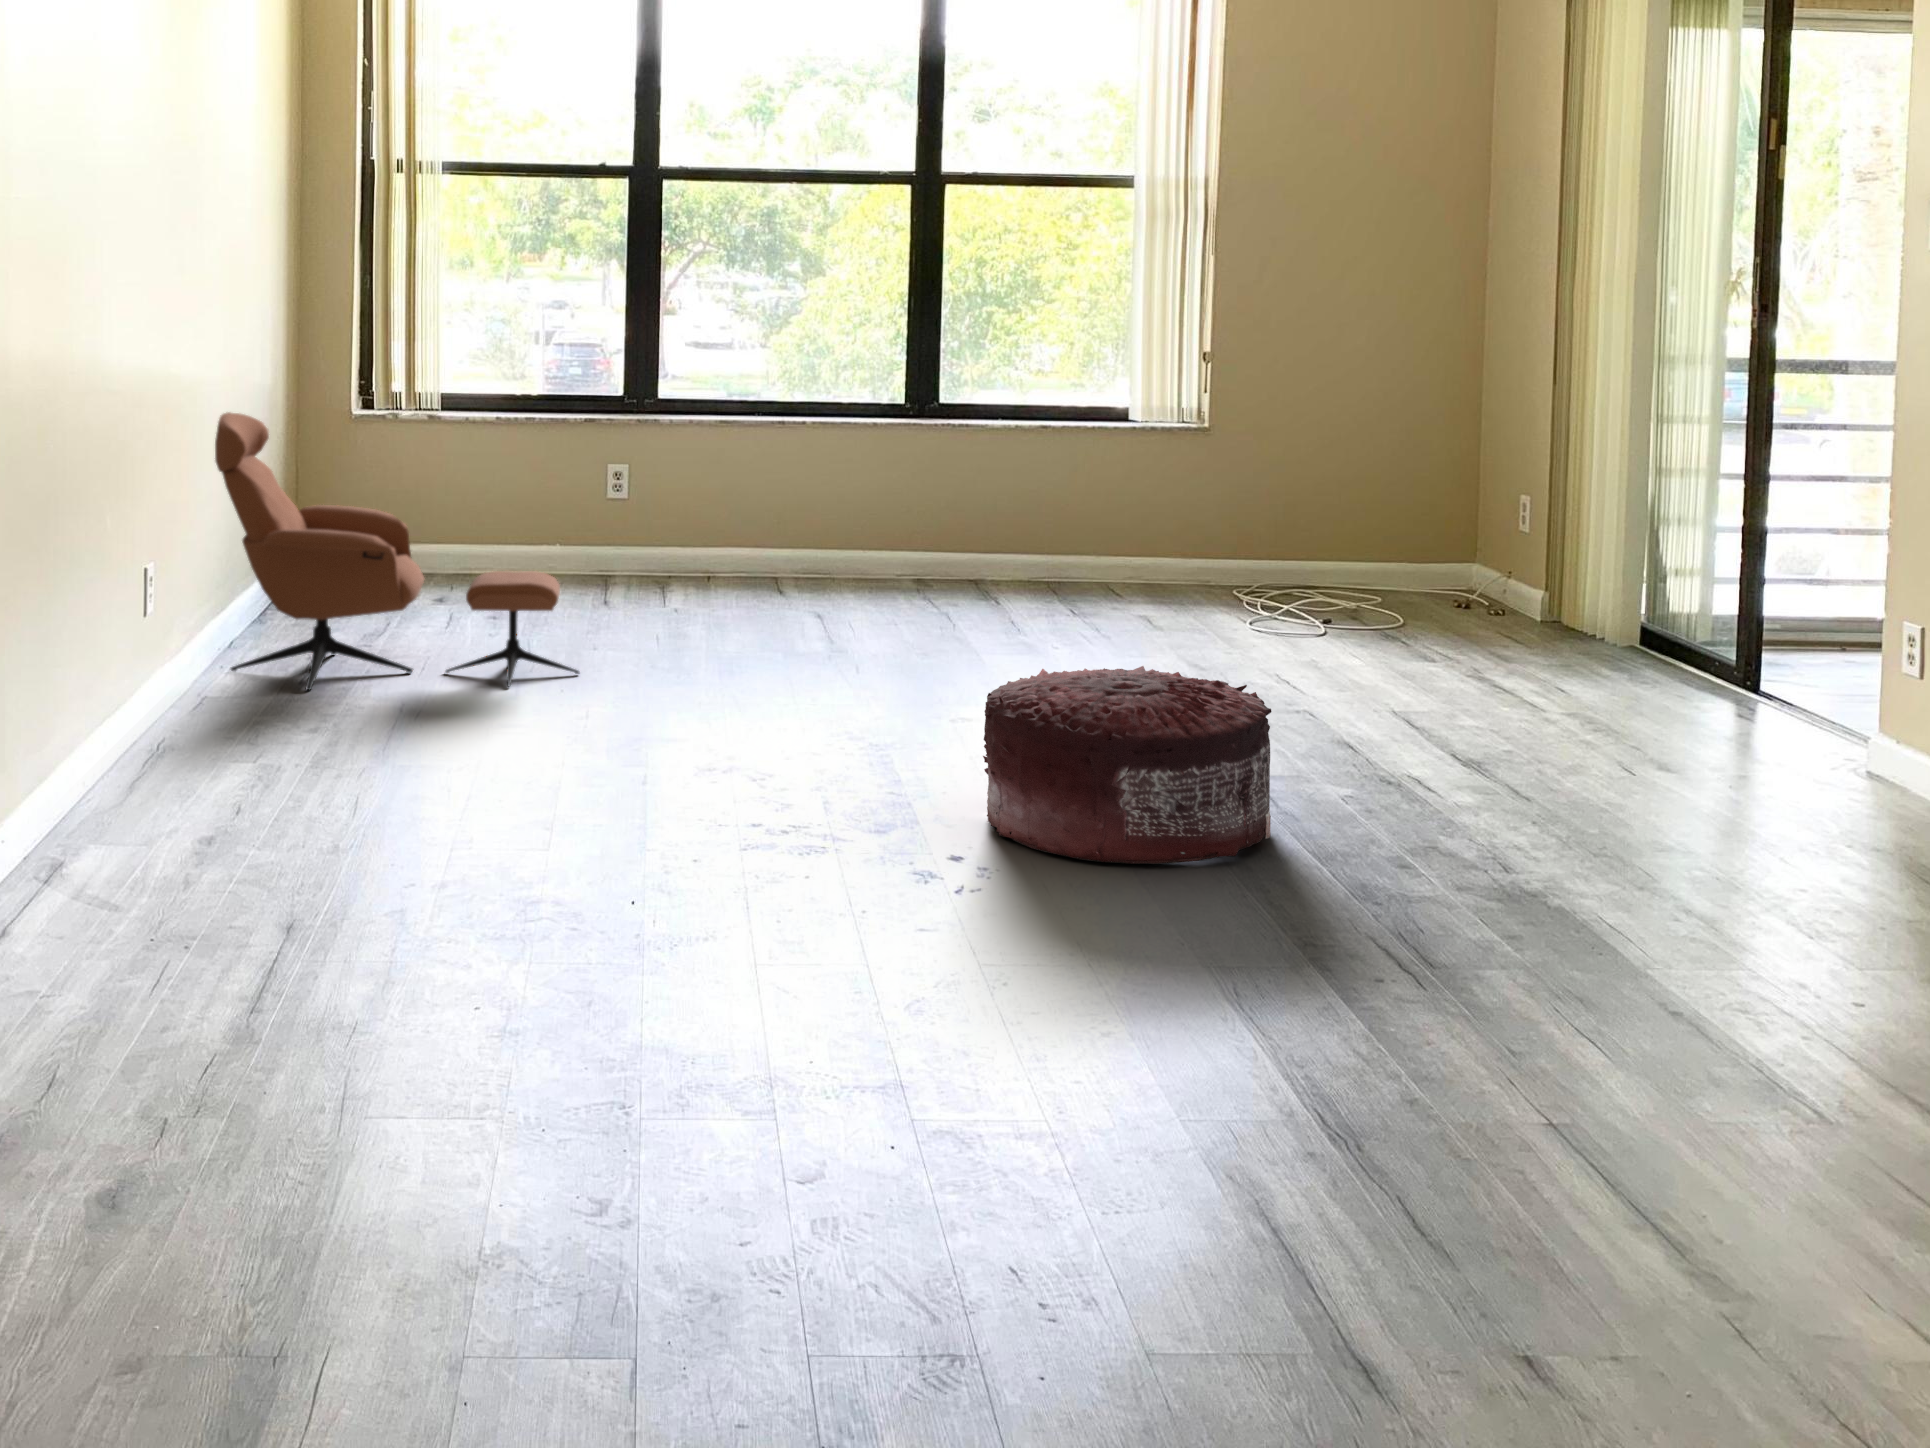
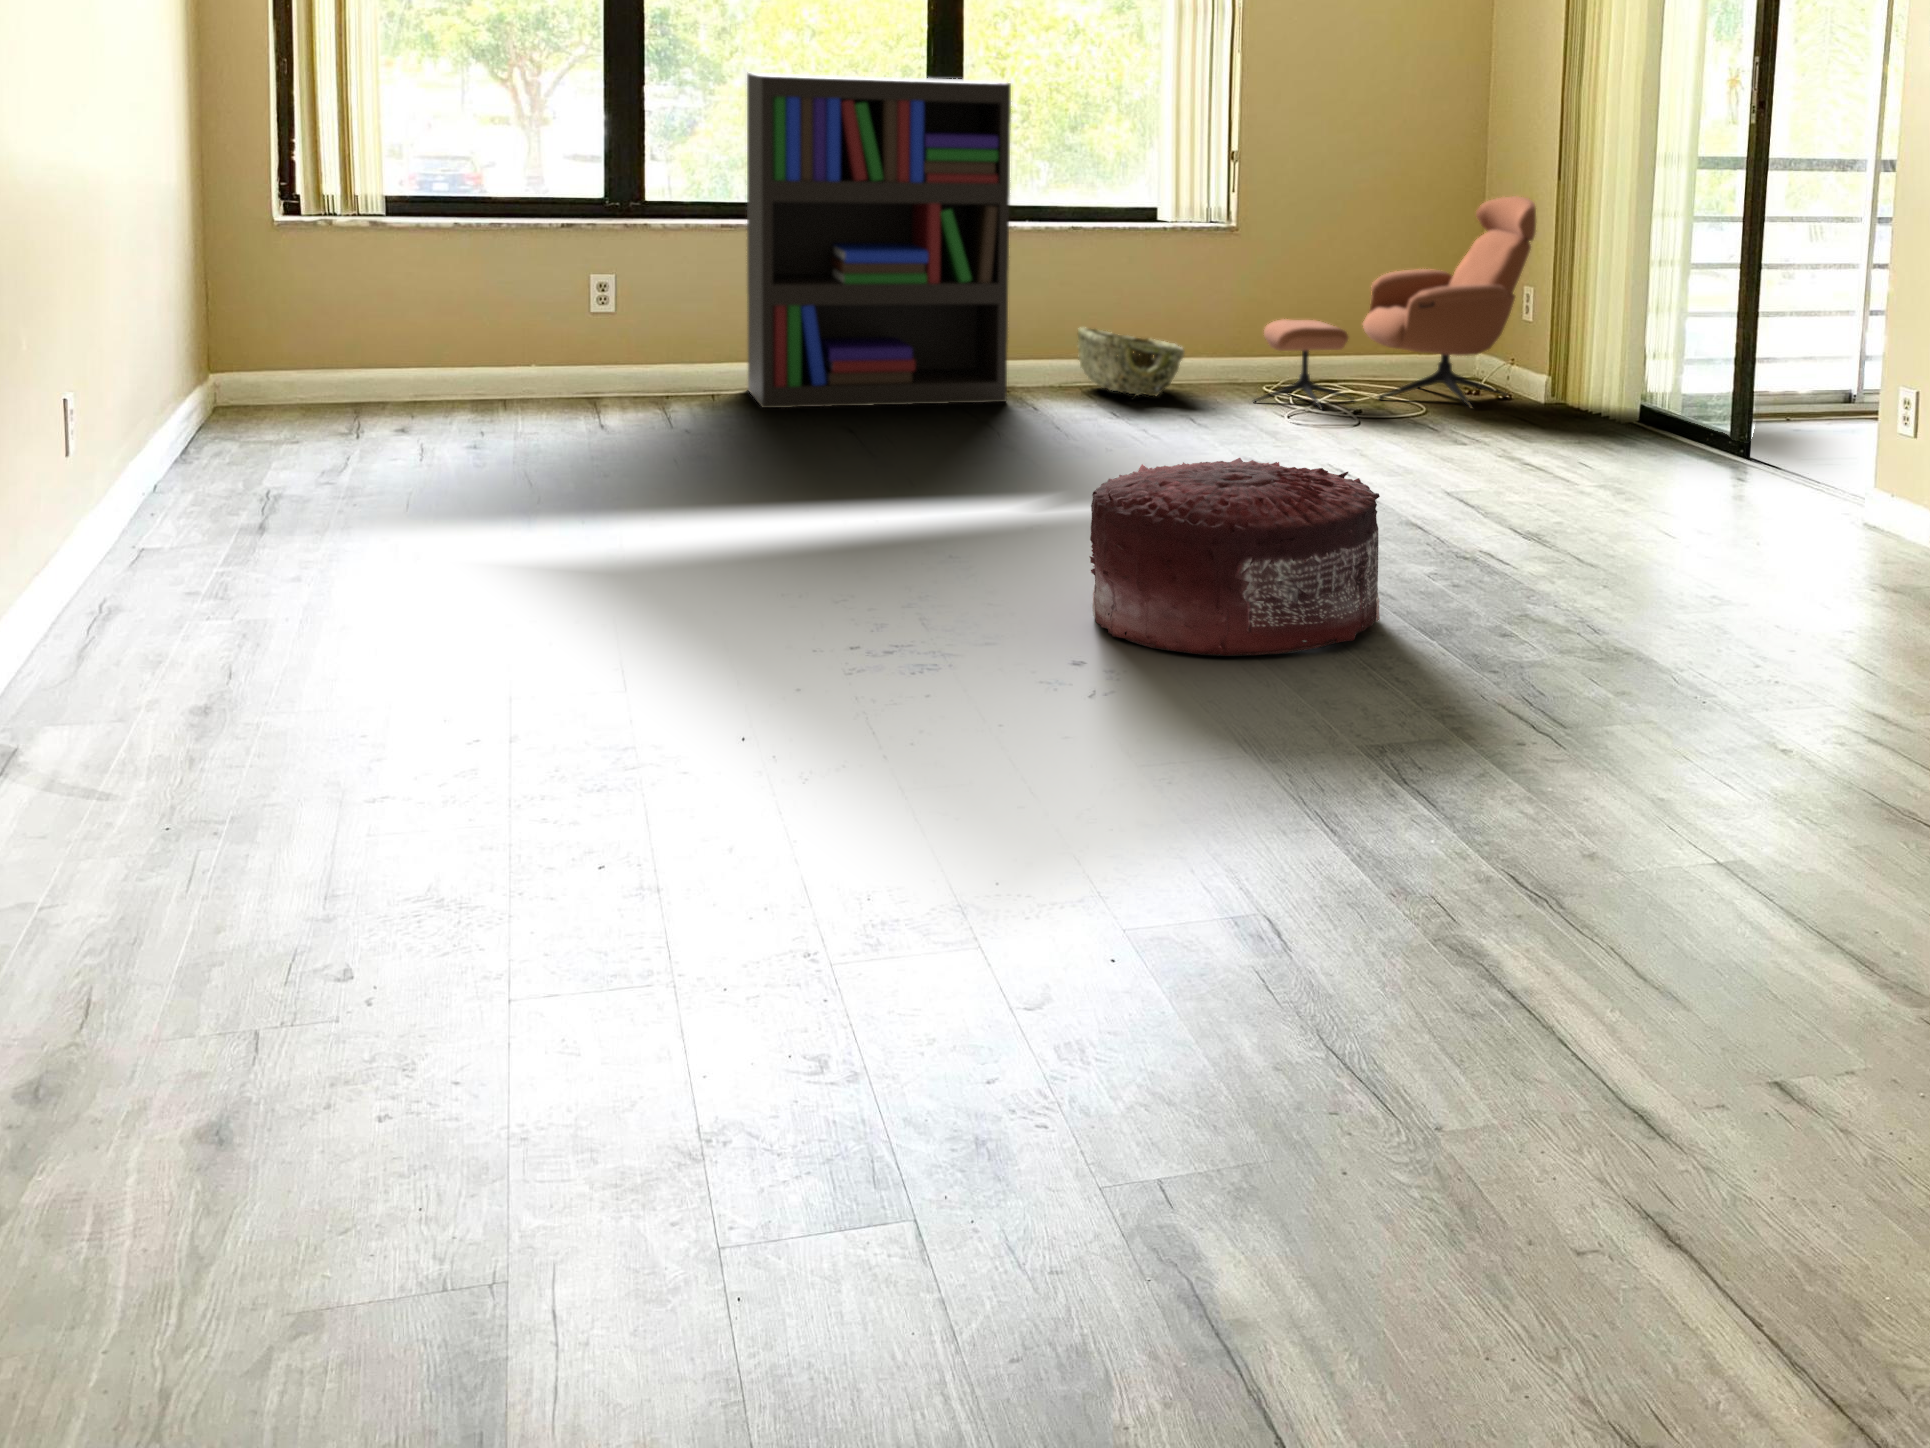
bookshelf: none [743,283,988,598] -> present [747,73,1011,408]
lounge chair: present [215,412,579,690] -> present [1254,196,1536,409]
woven basket: none [1055,526,1158,597] -> present [1078,328,1185,396]

